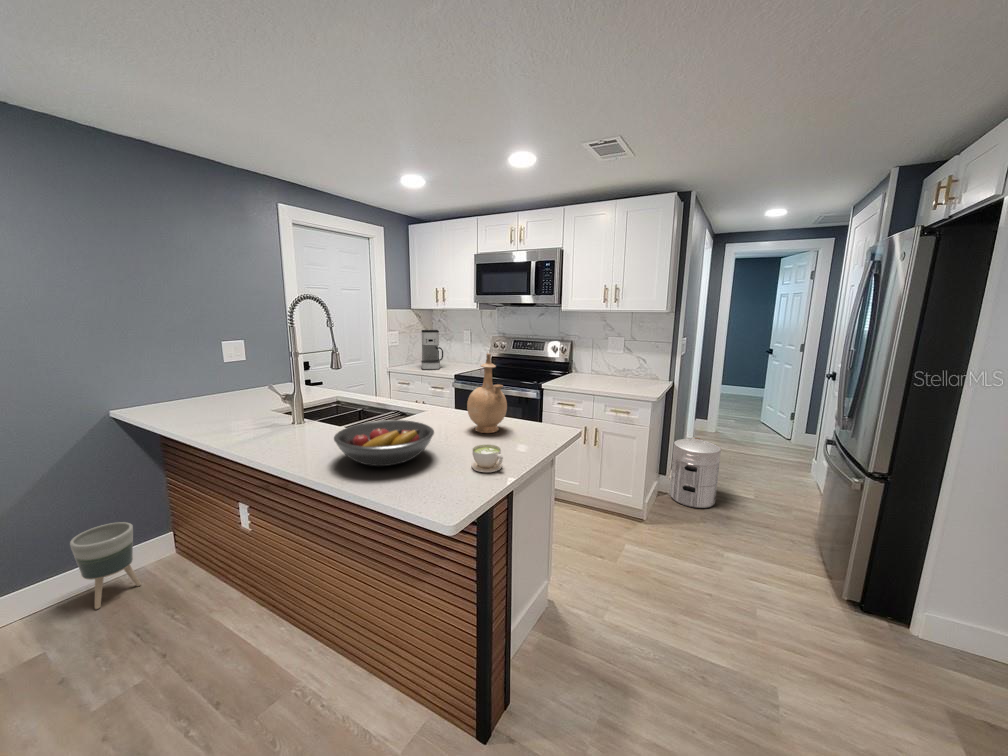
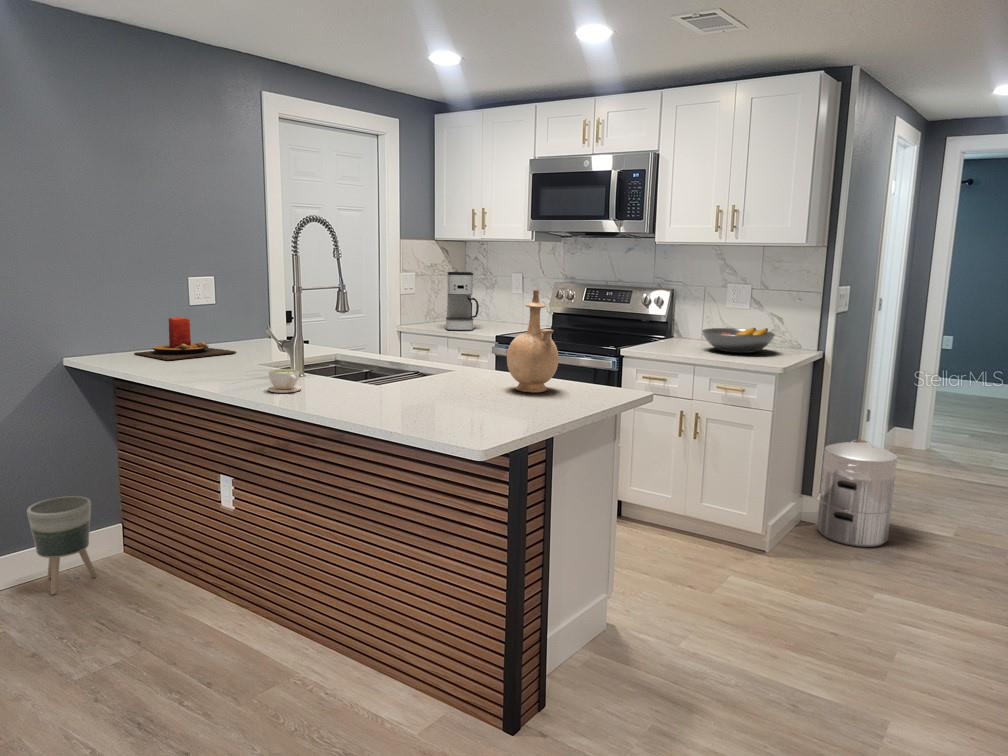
candle: none [173,374,260,410] -> present [134,317,237,360]
fruit bowl: present [334,420,434,466] -> present [702,328,775,353]
coffee cup: present [471,445,503,472] -> present [268,369,302,393]

